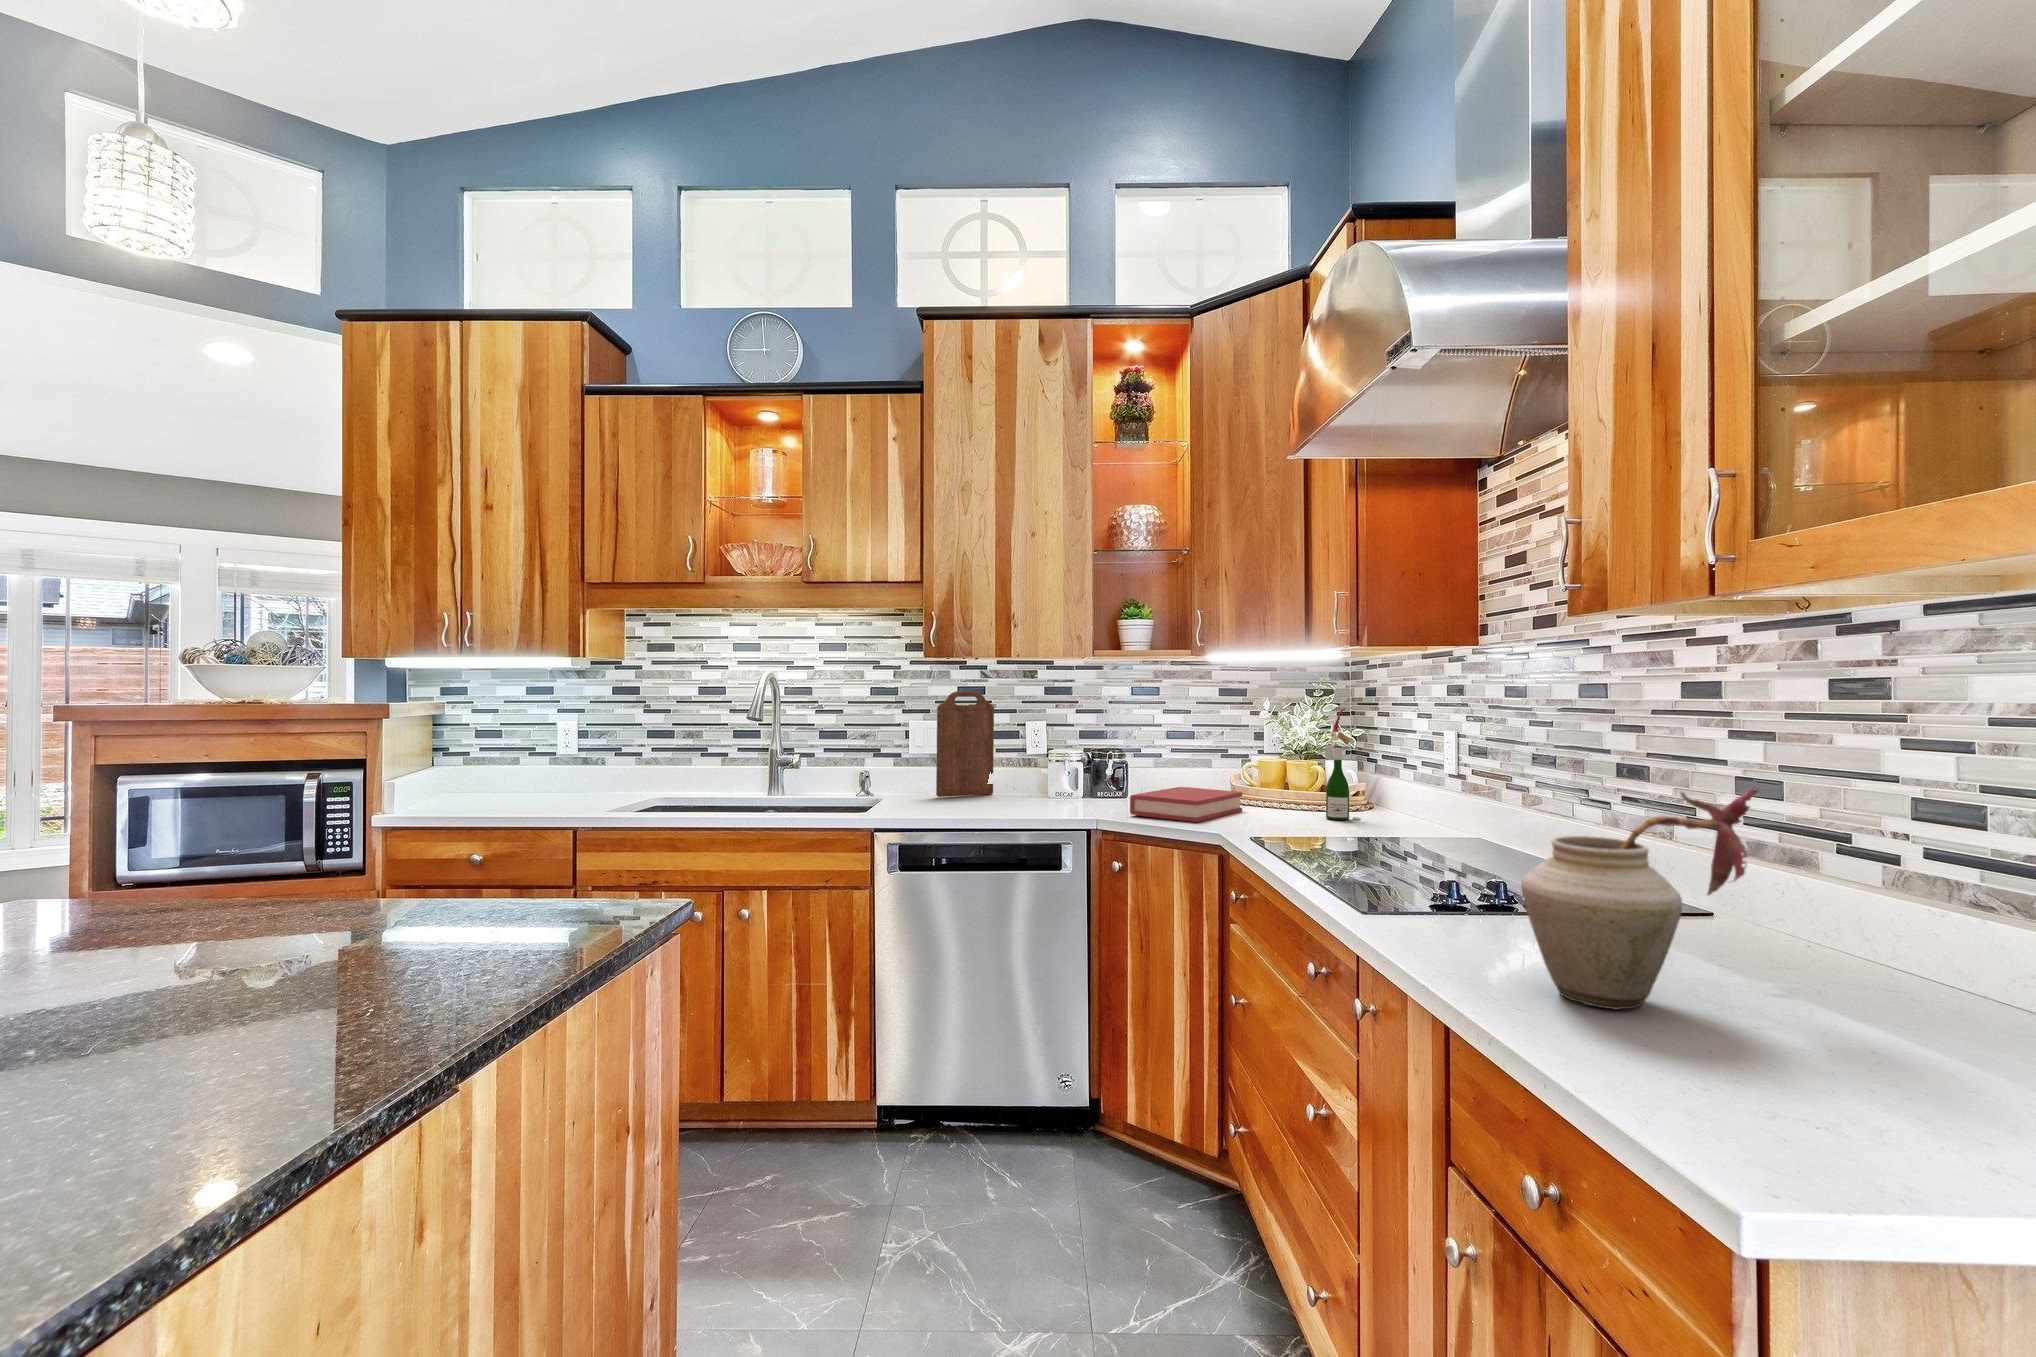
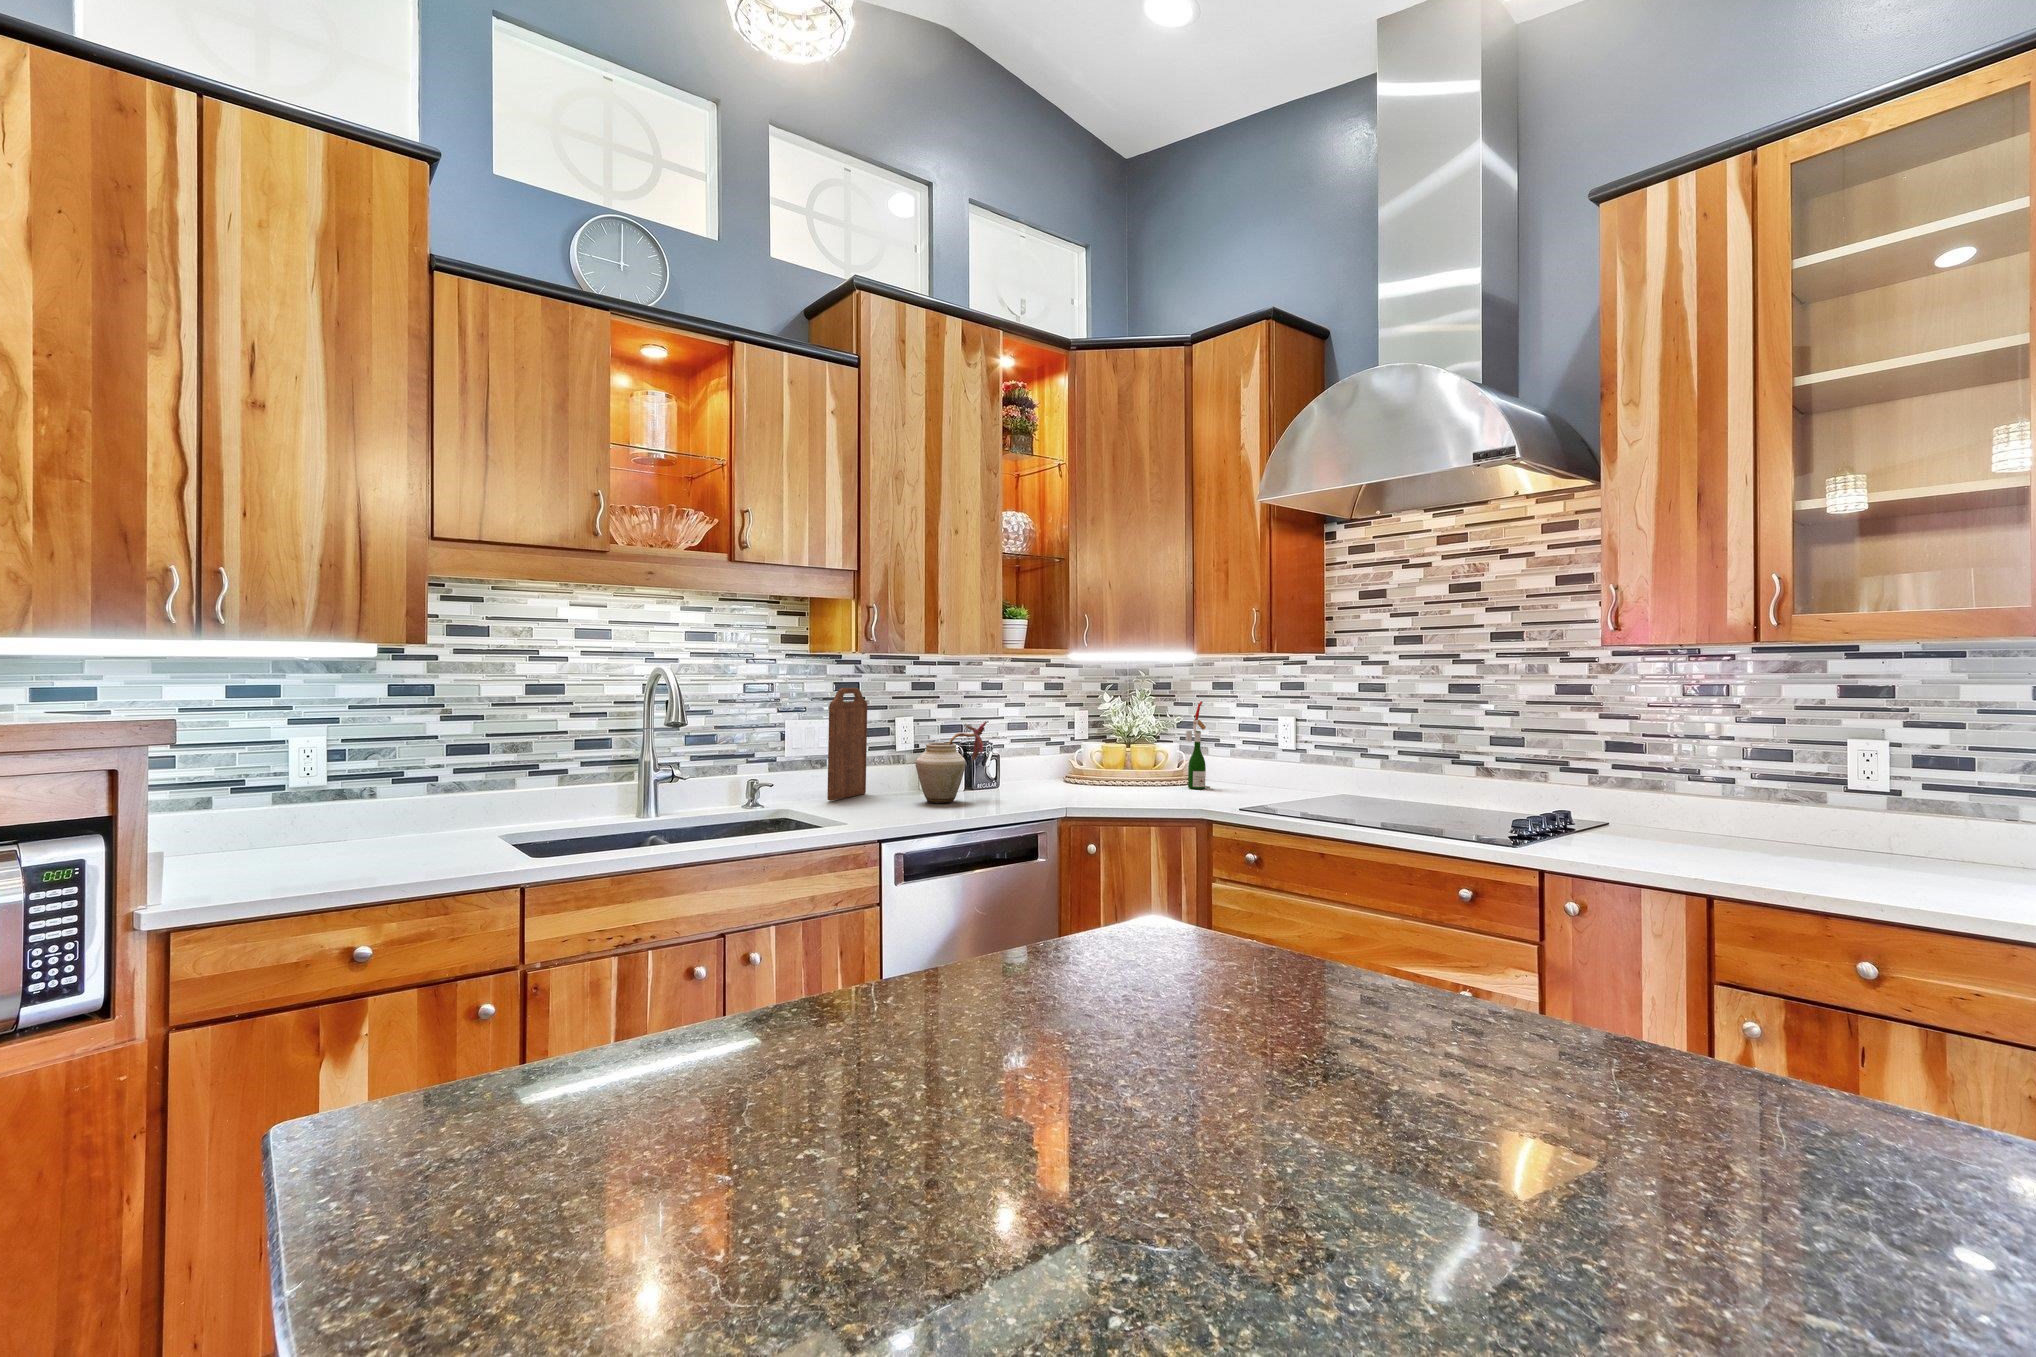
hardback book: present [1130,787,1242,822] -> none [1058,772,1131,800]
vase: present [1521,789,1758,1010] -> present [915,721,987,803]

